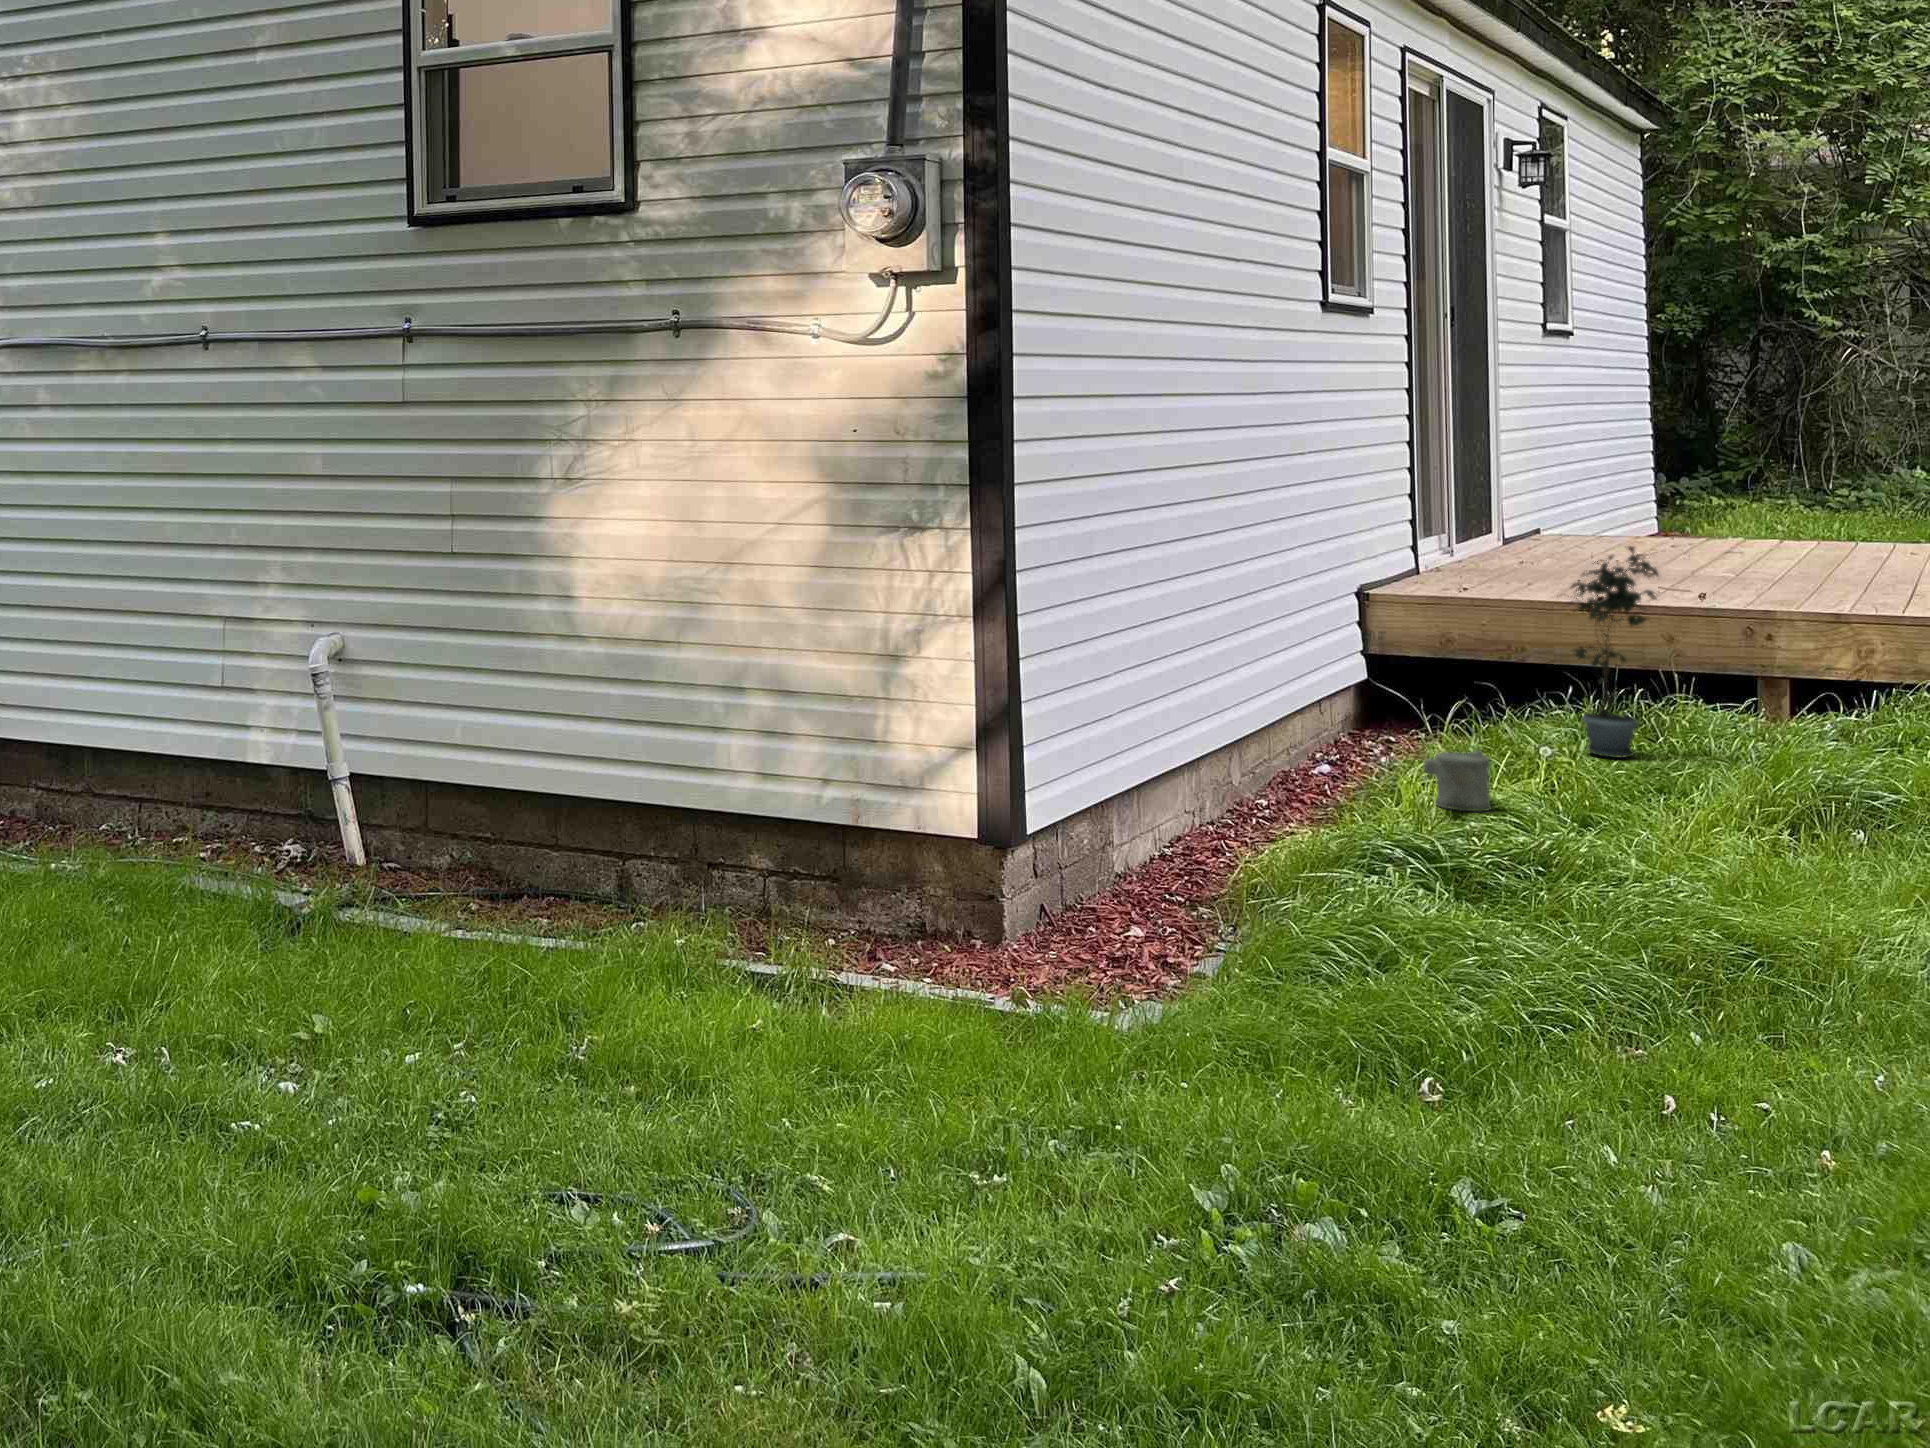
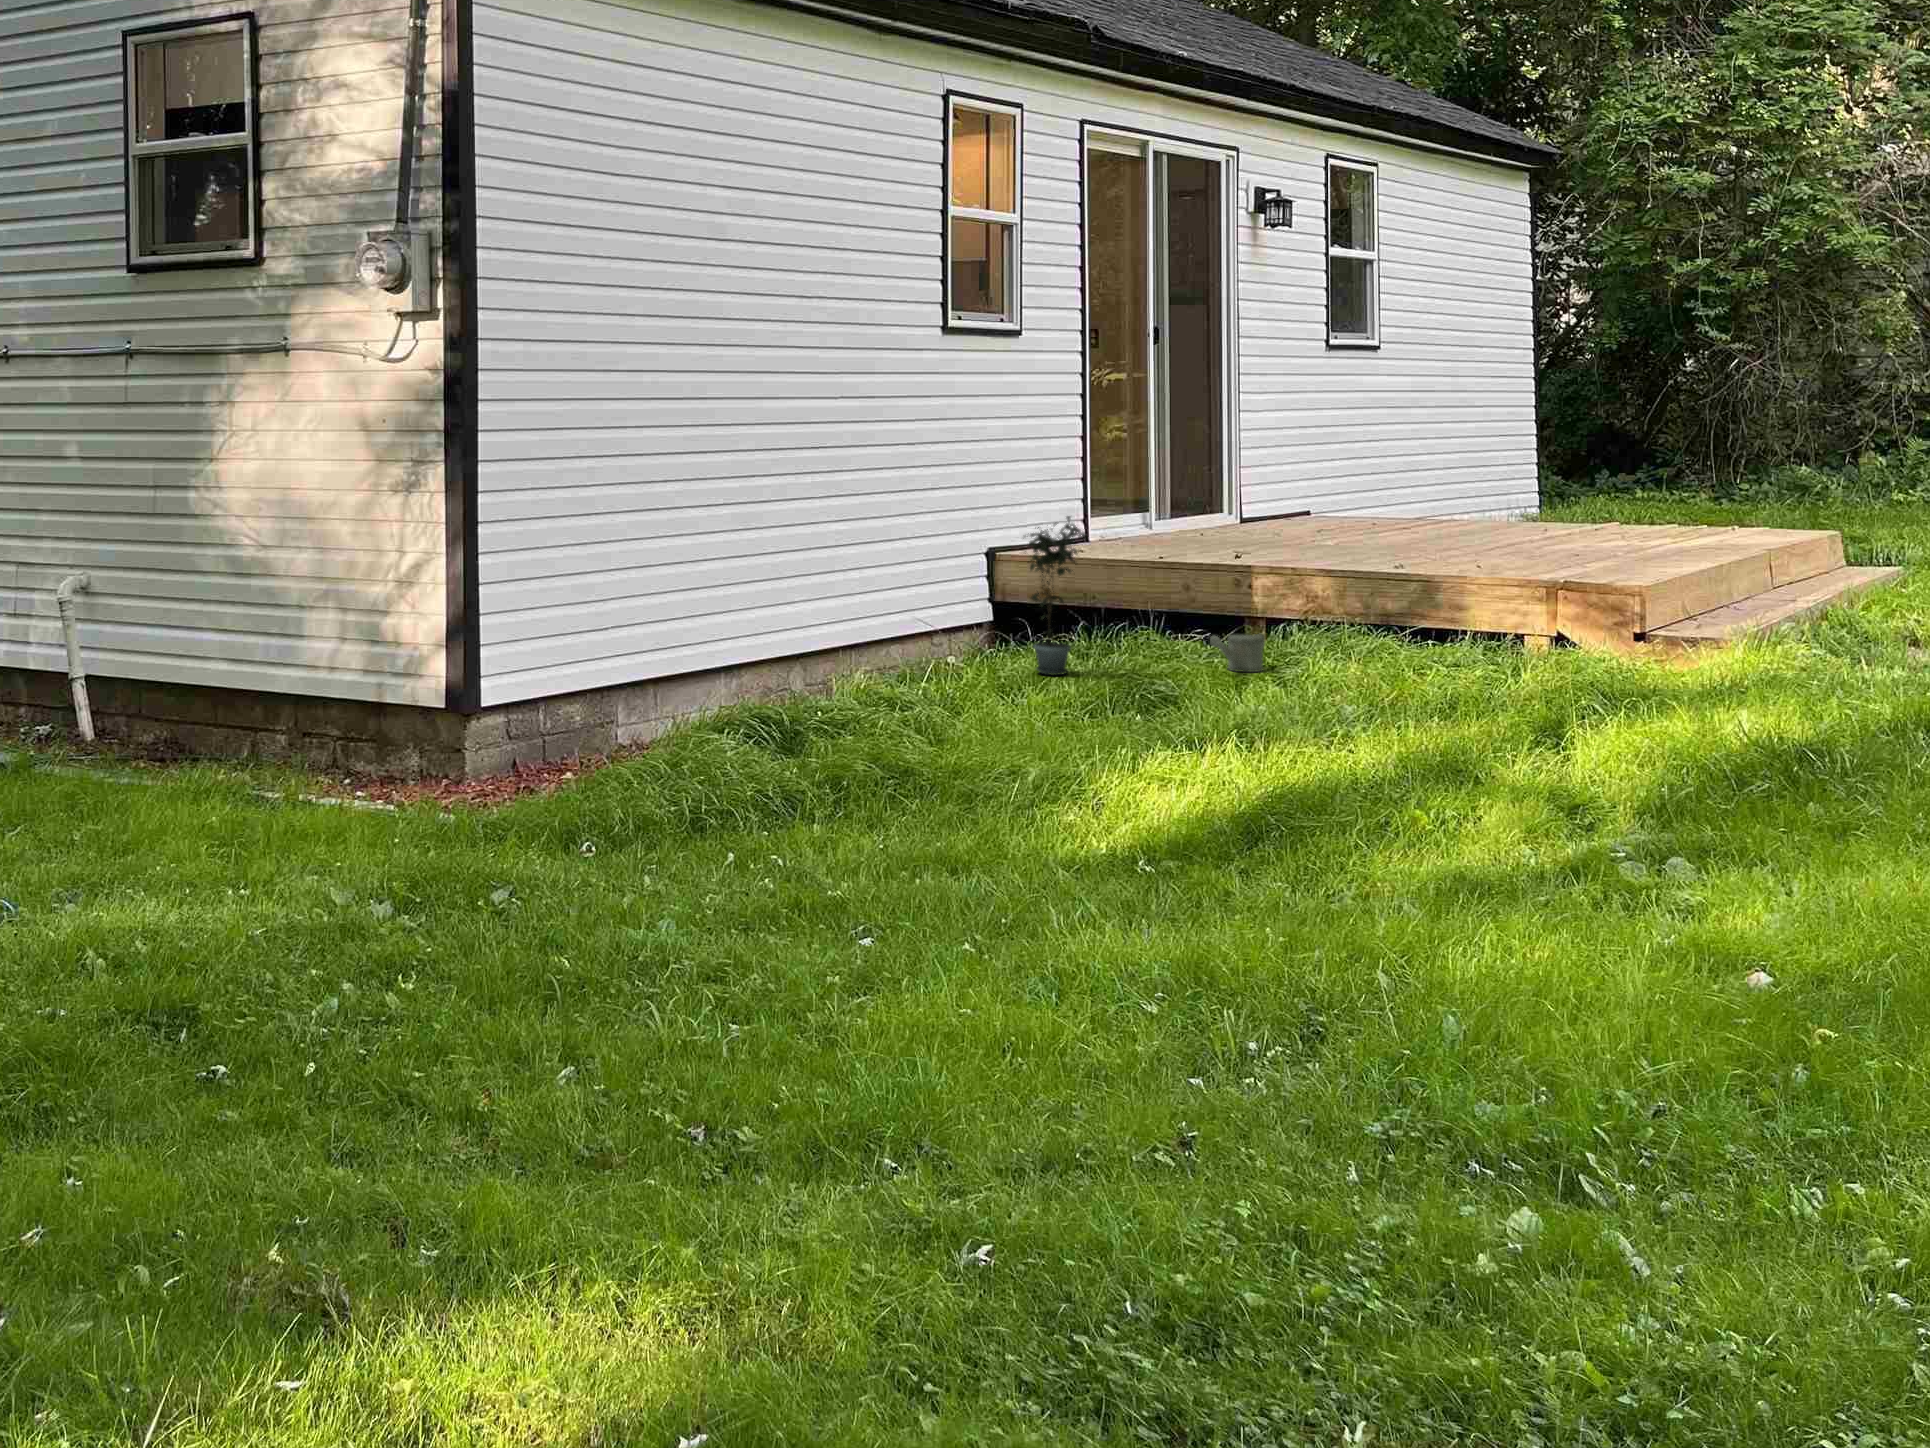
watering can: present [1424,750,1491,811] -> present [1210,634,1265,672]

